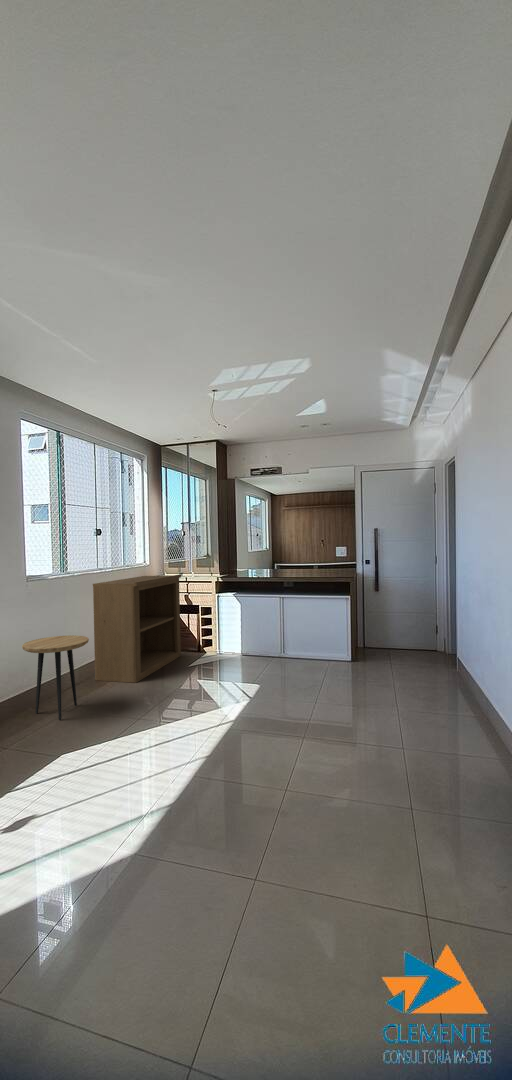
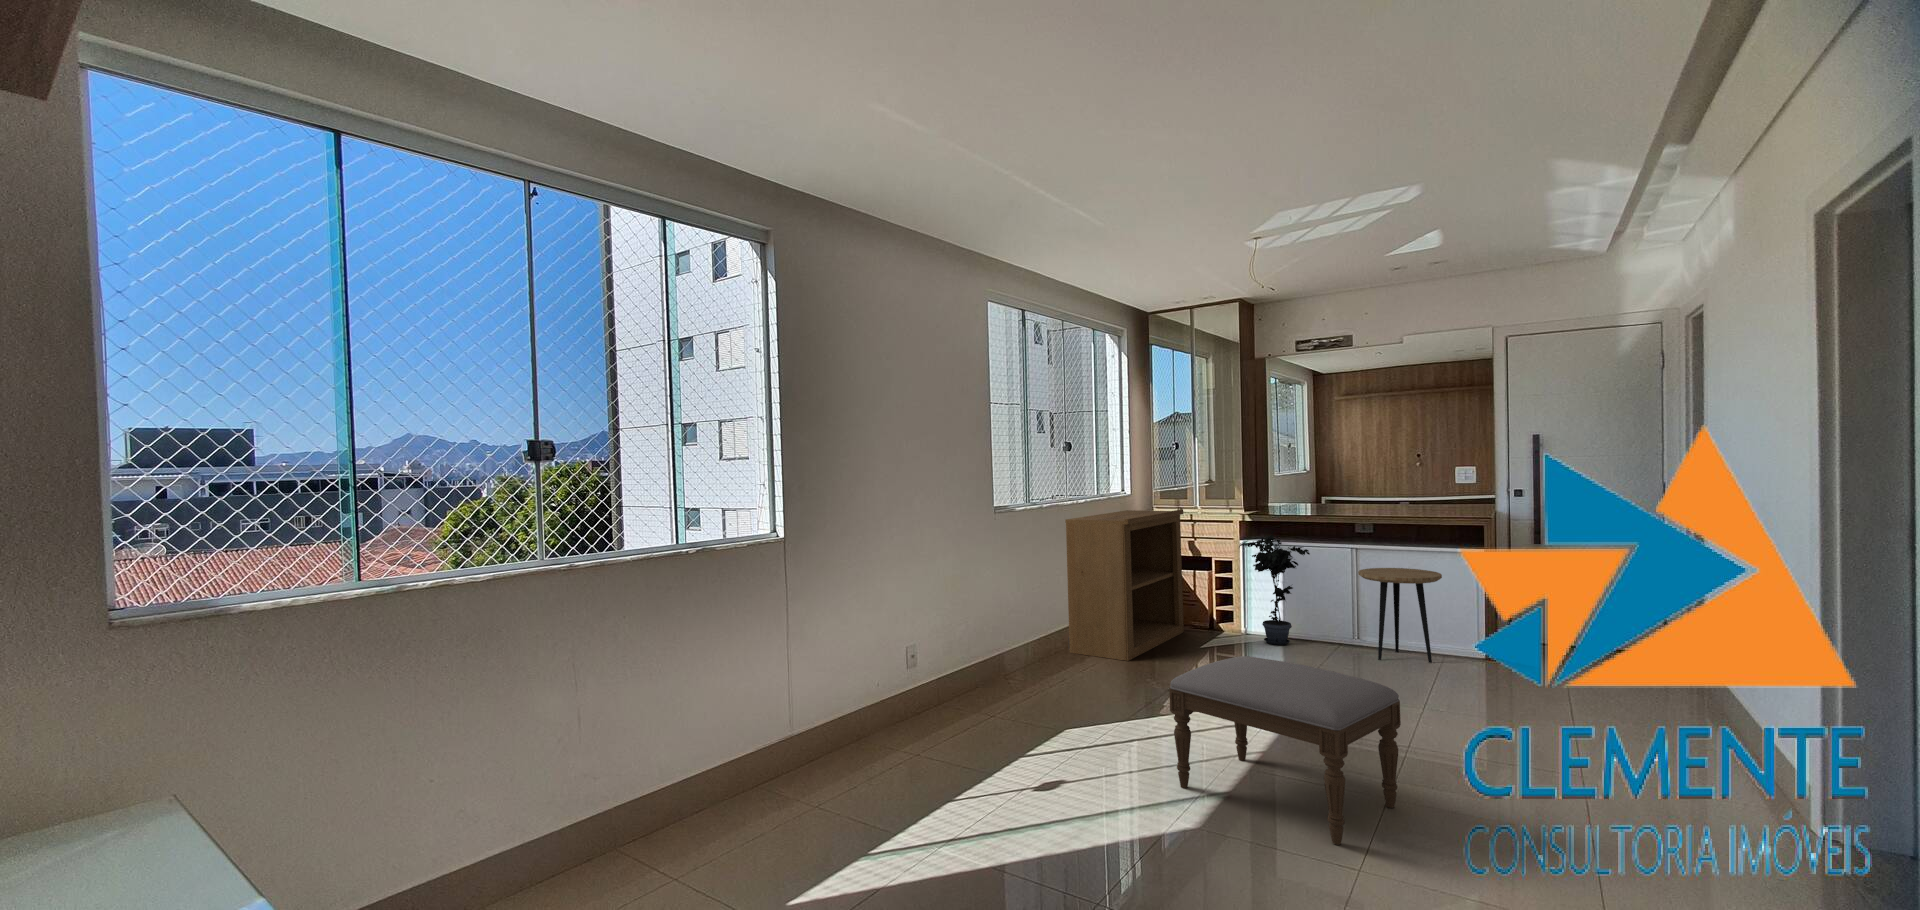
potted plant: none [215,587,256,660] -> present [1239,531,1310,645]
side table: present [22,635,89,720] -> present [1358,568,1442,663]
ottoman: none [132,685,295,836] -> present [1169,656,1401,845]

